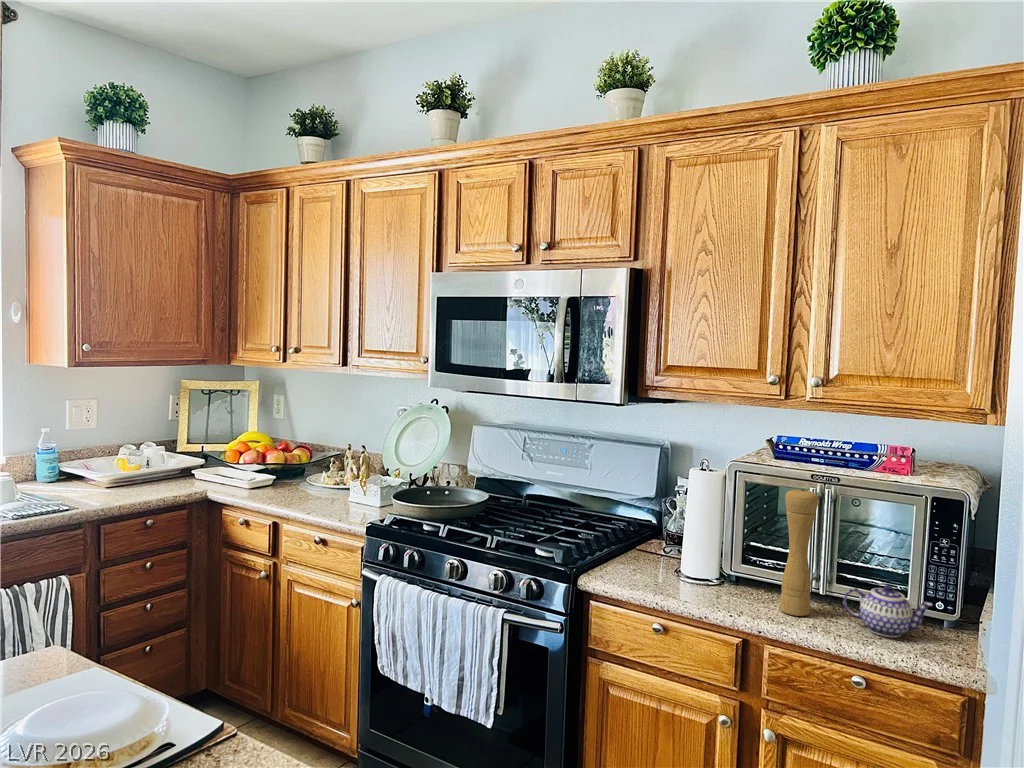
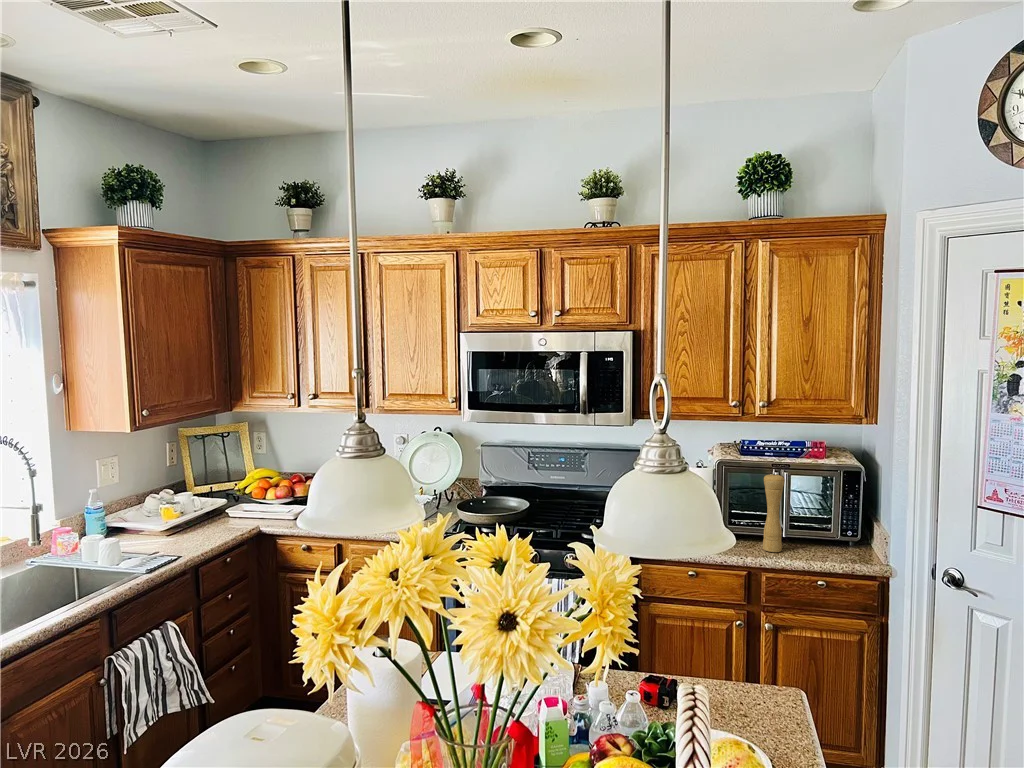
teapot: present [843,585,932,638] -> none [802,525,853,556]

